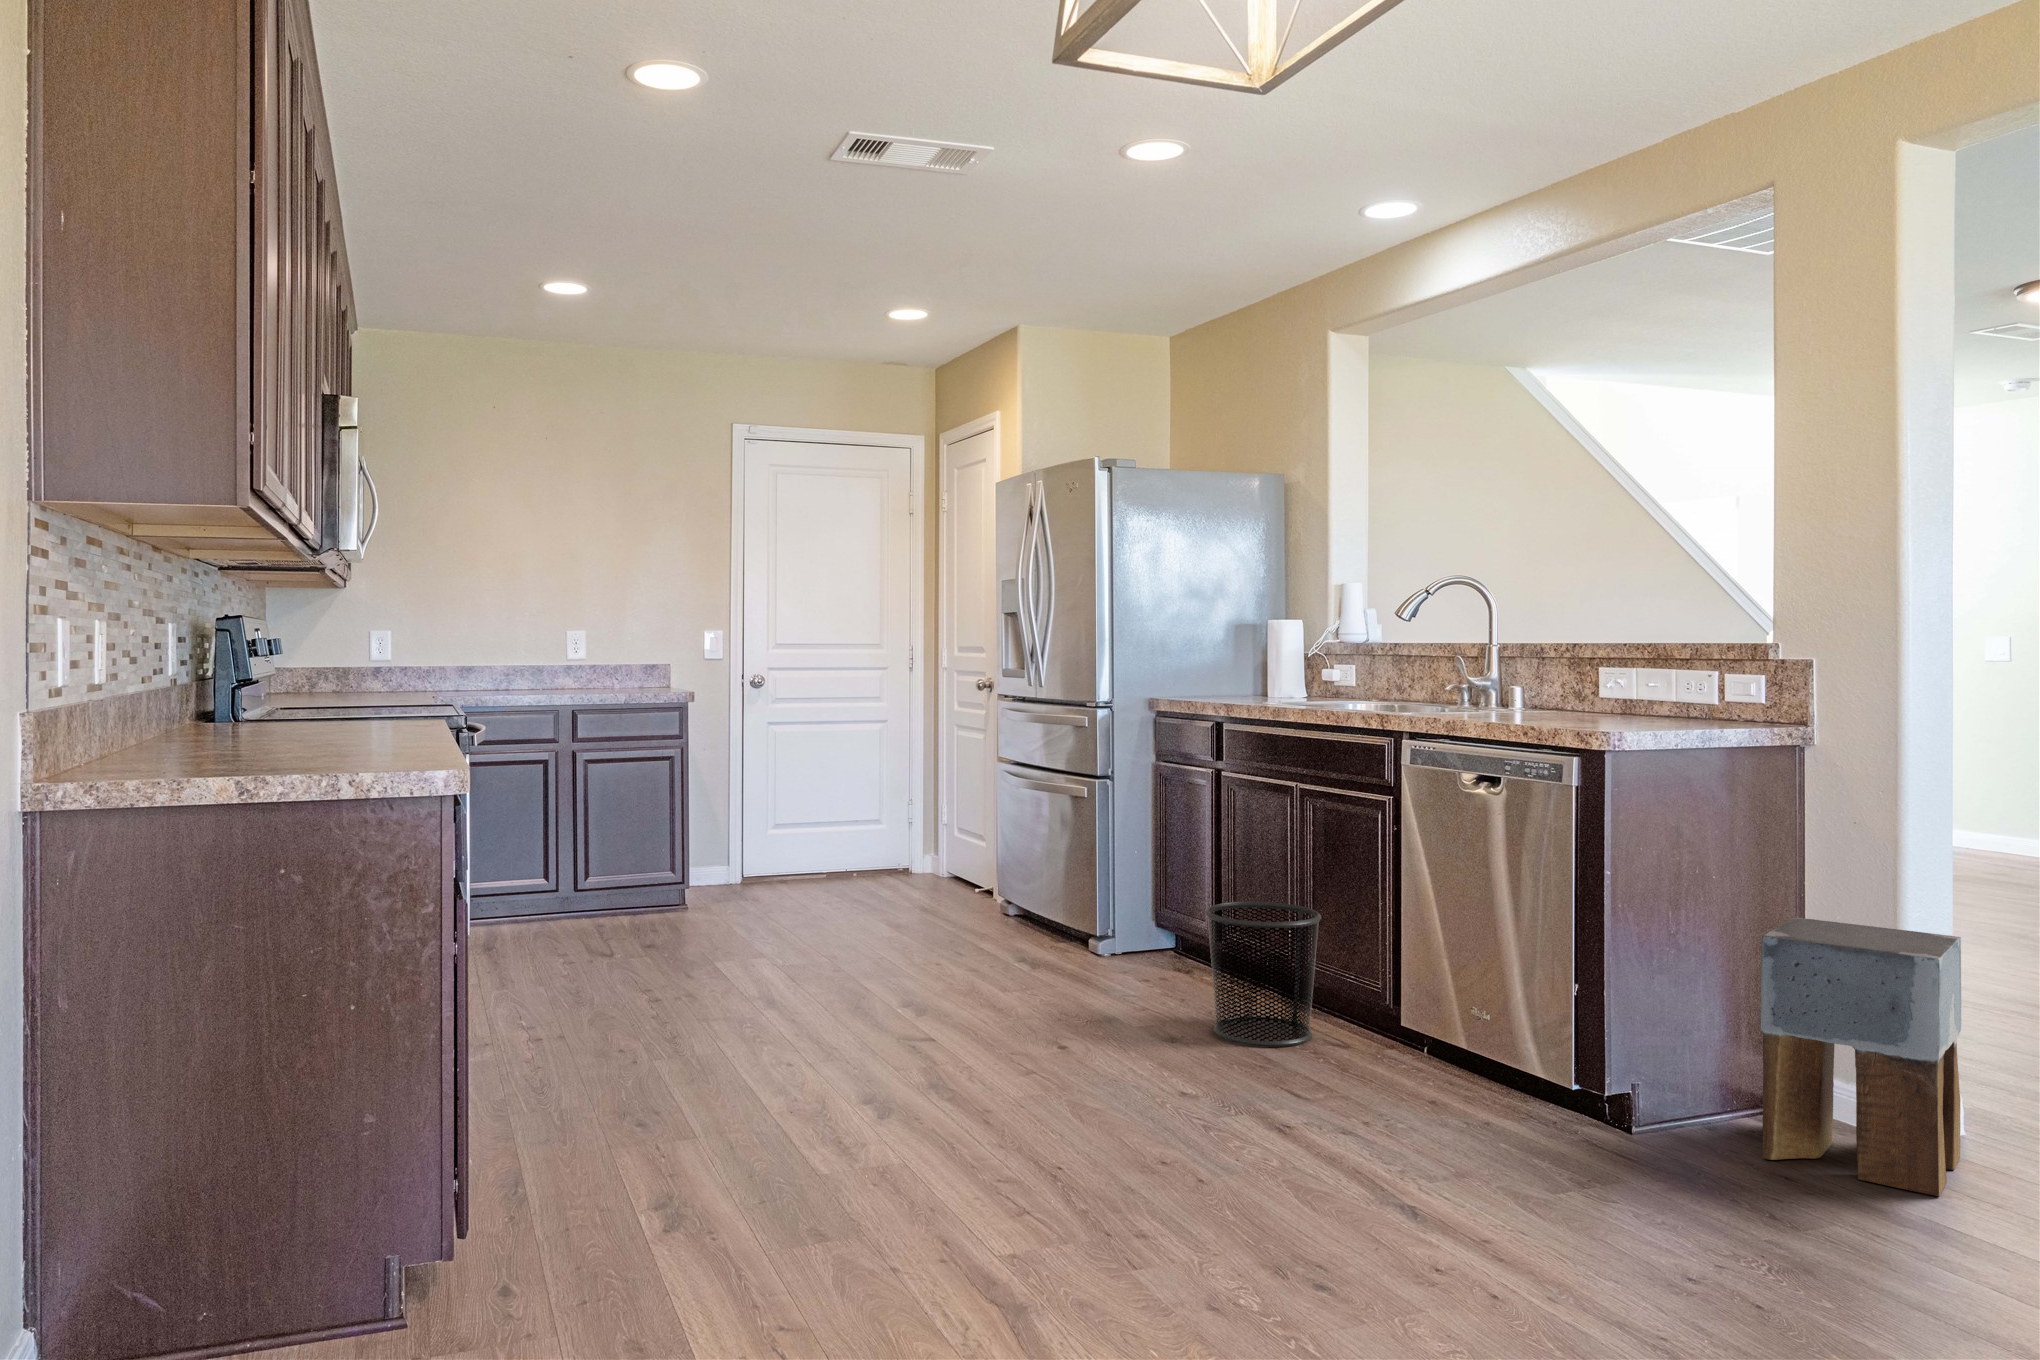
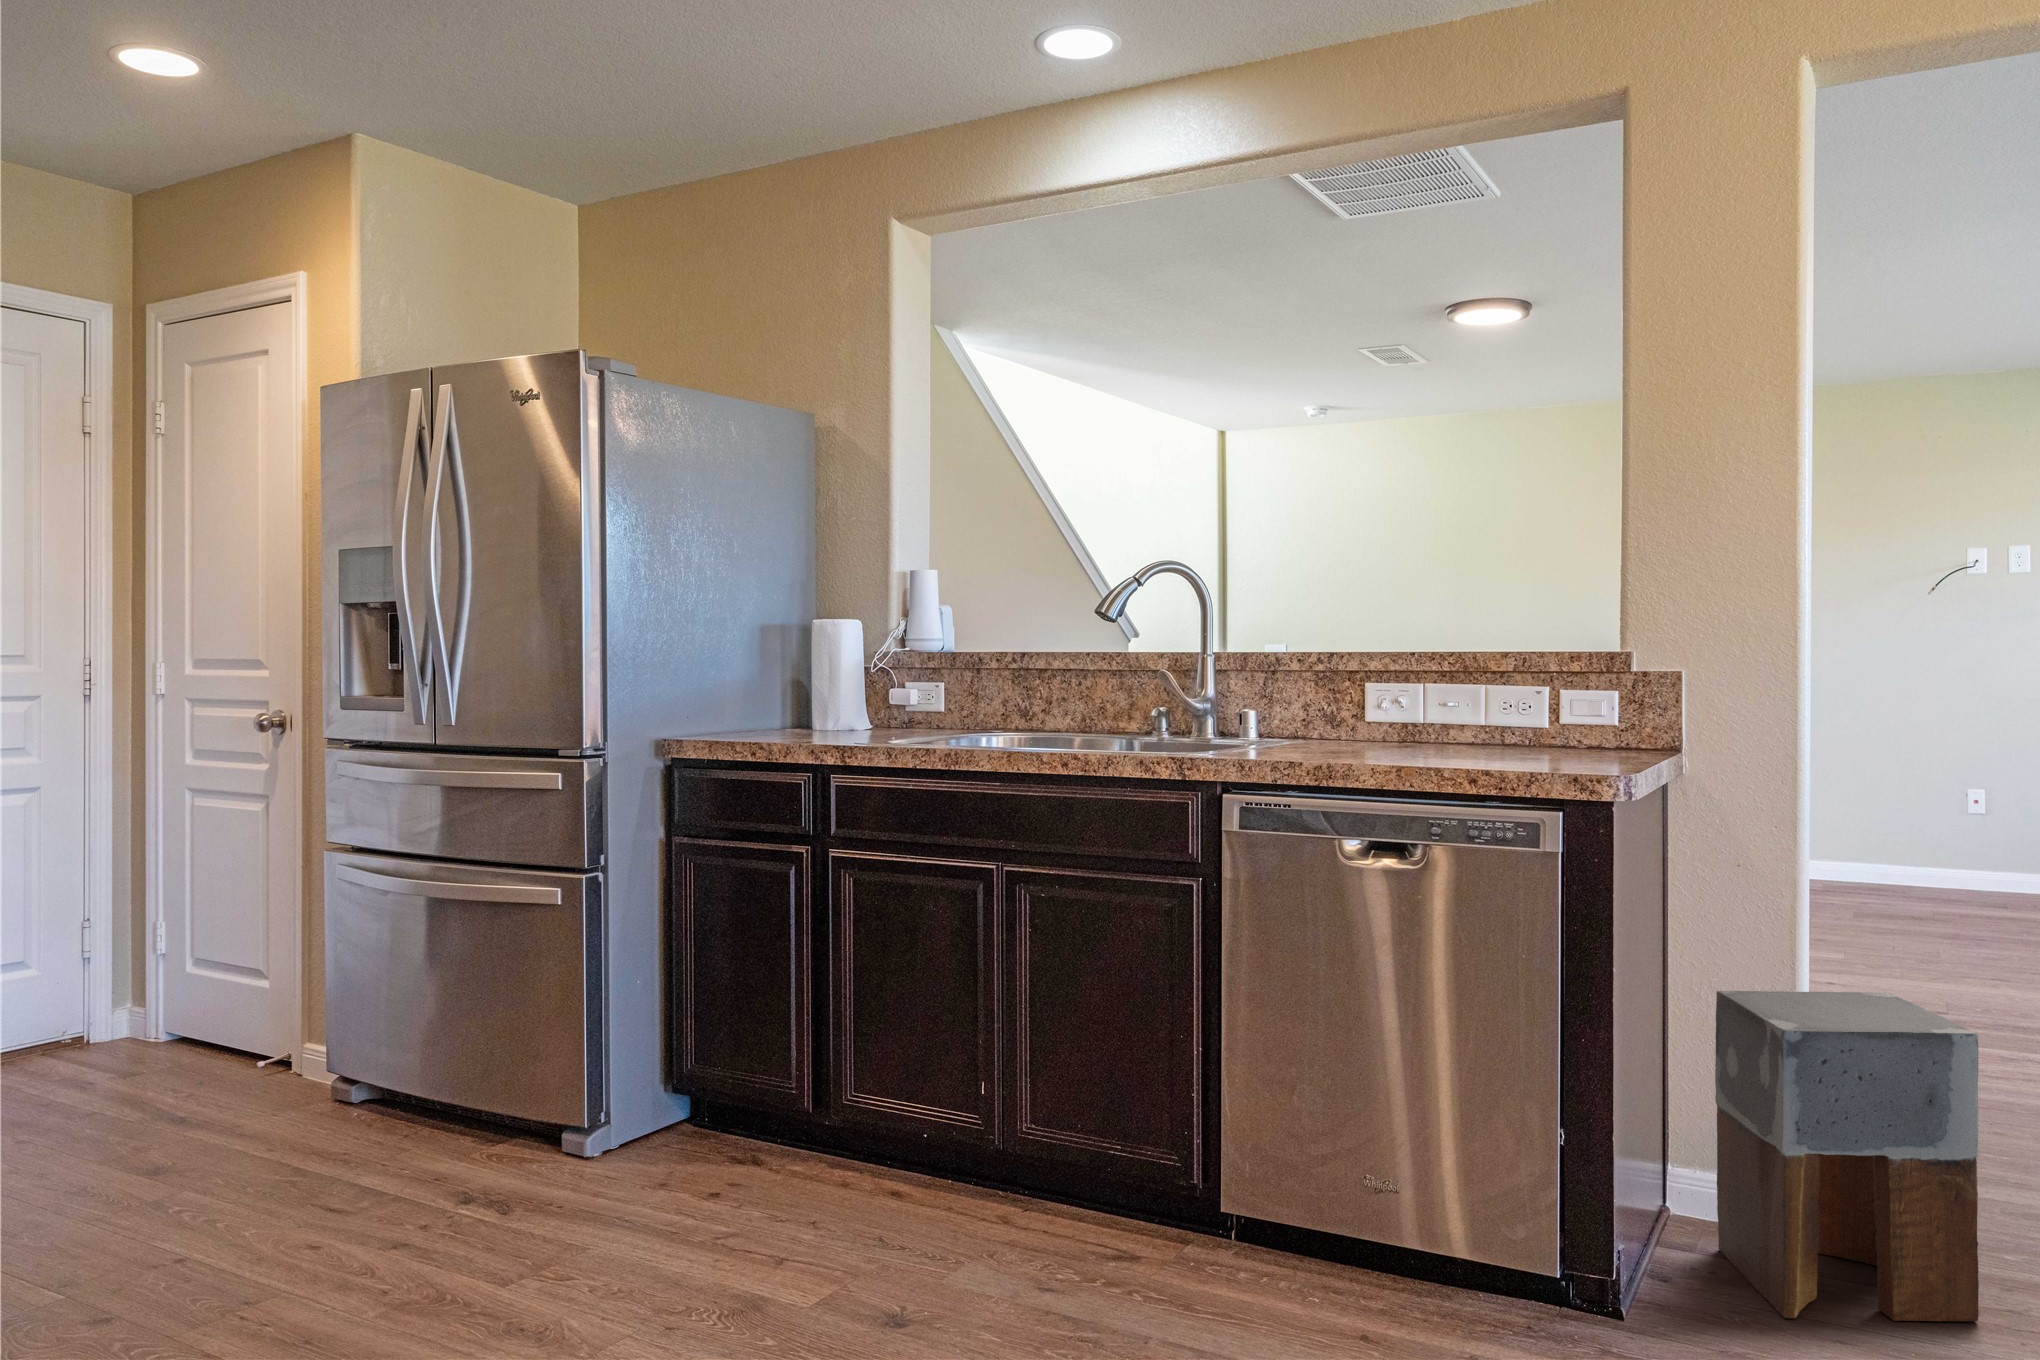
waste bin: present [1205,902,1322,1047] -> none [925,1053,1105,1303]

